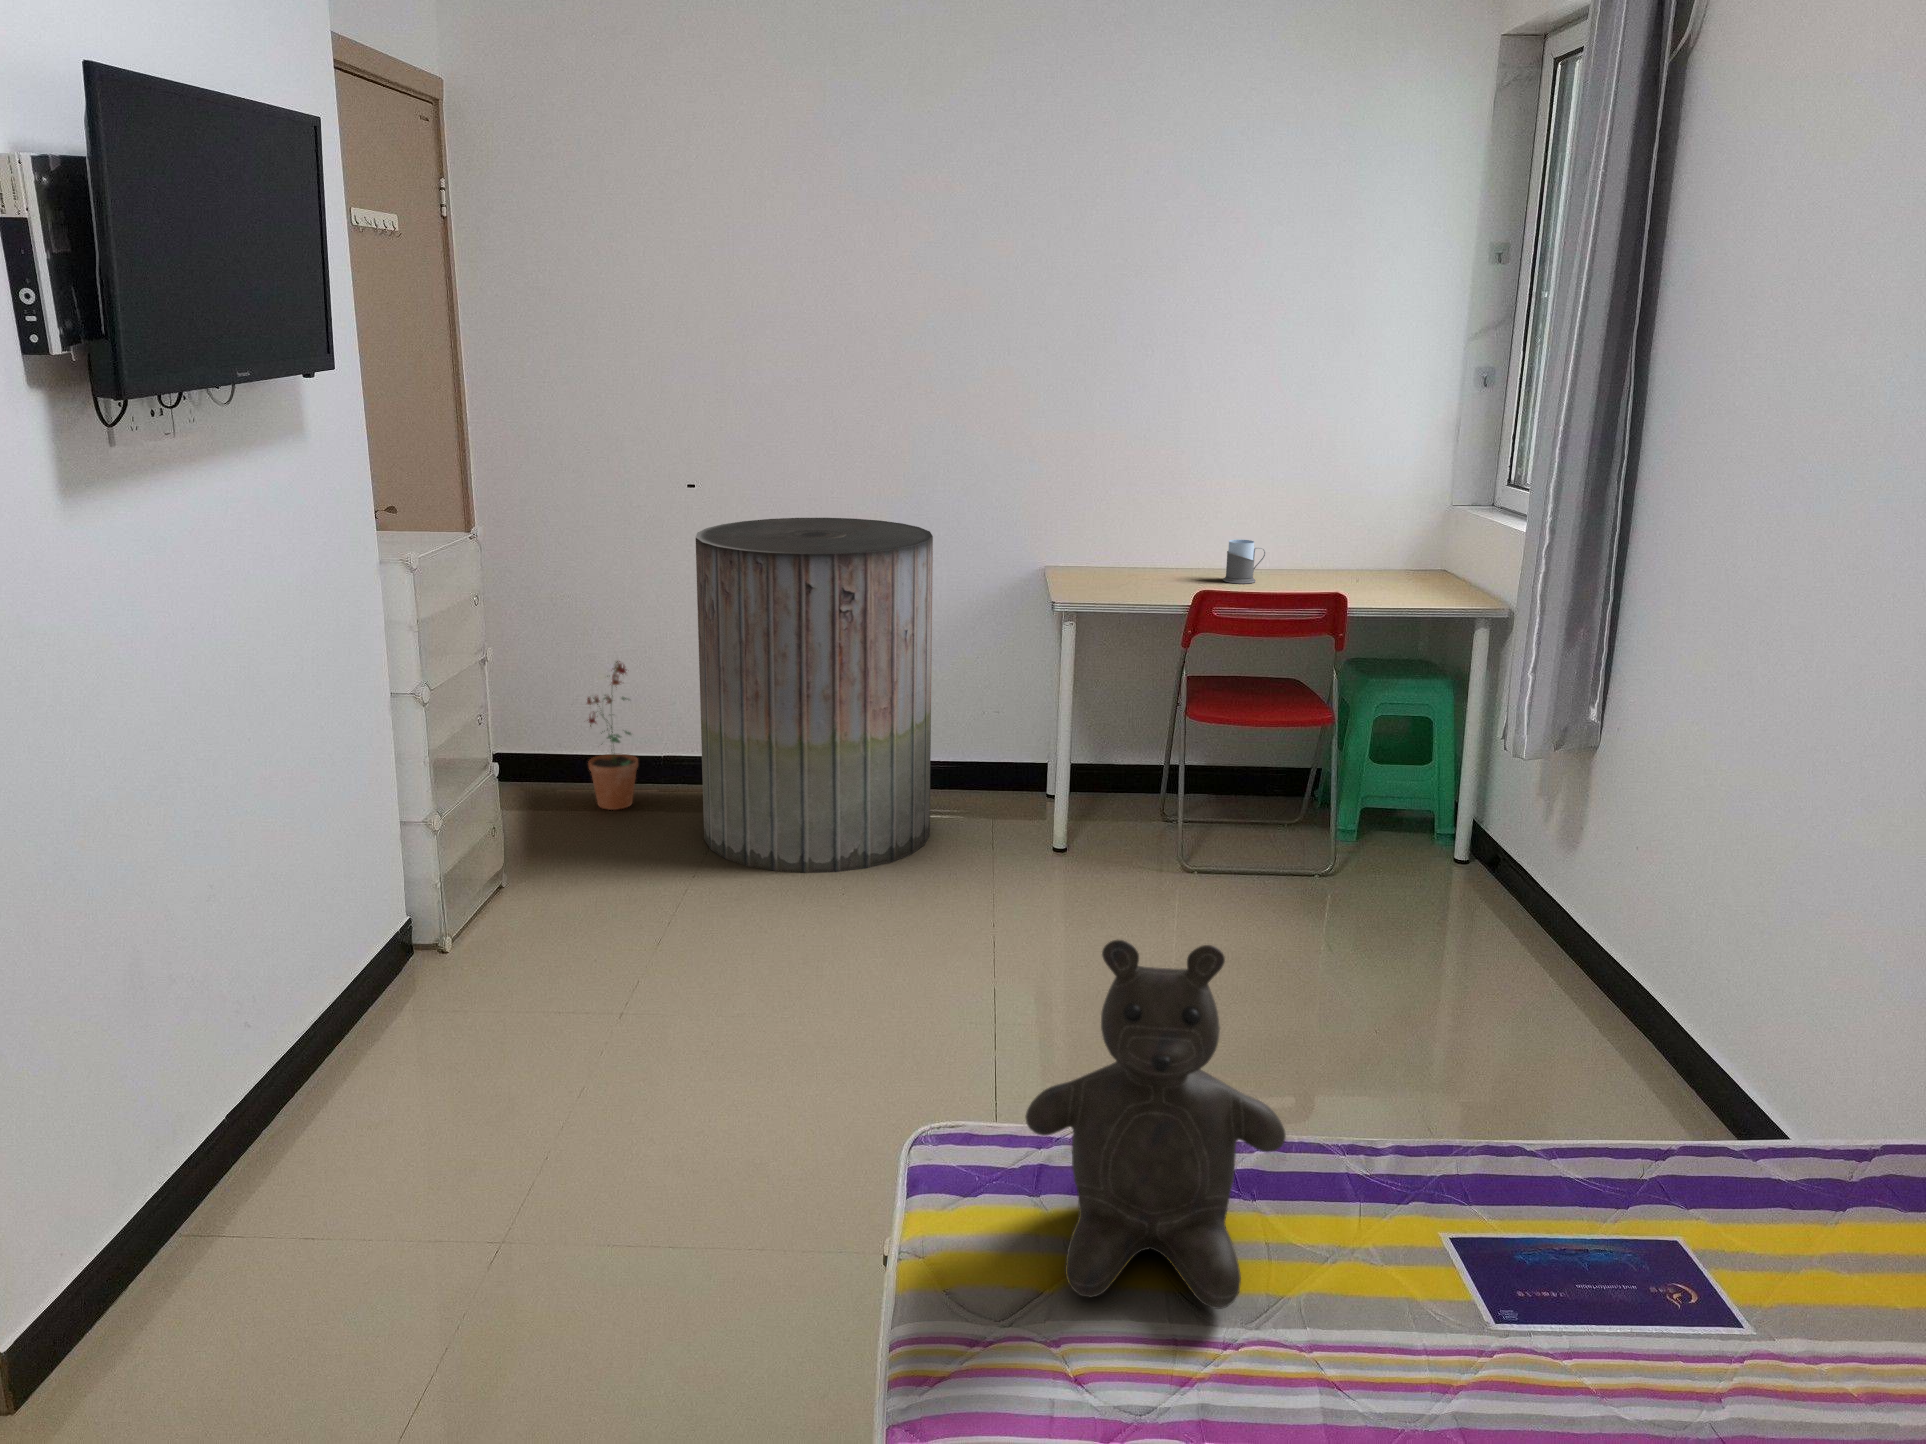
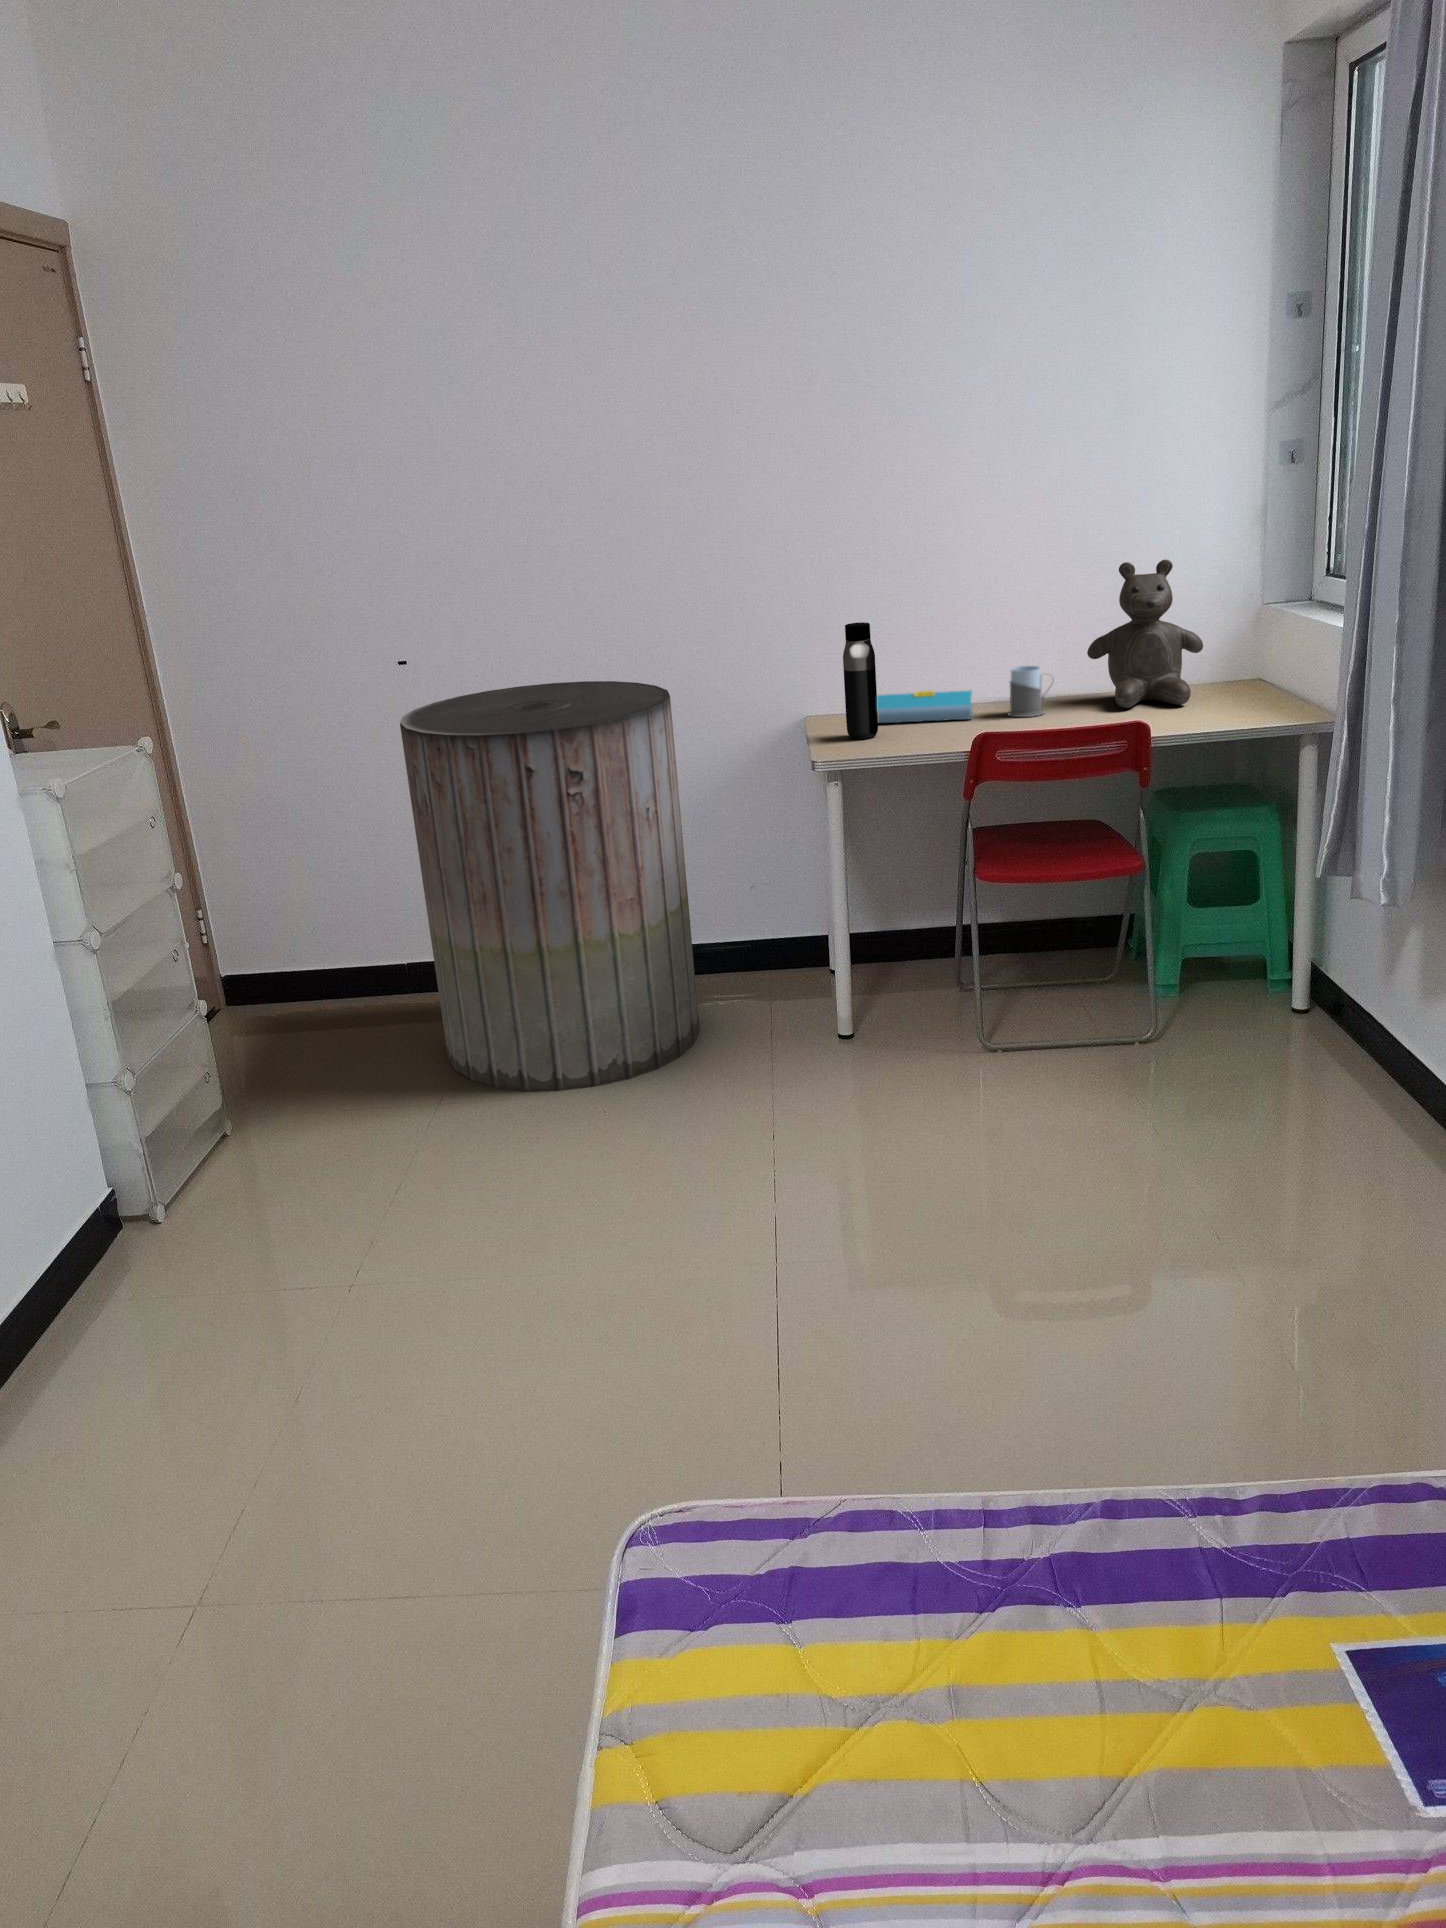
water bottle: none [1084,488,1113,589] -> present [843,622,878,739]
book: none [1106,554,1193,581] -> present [877,691,972,723]
potted plant: present [587,661,638,810] -> none [305,864,372,1030]
teddy bear: present [1026,940,1286,1309] -> present [1087,560,1203,708]

